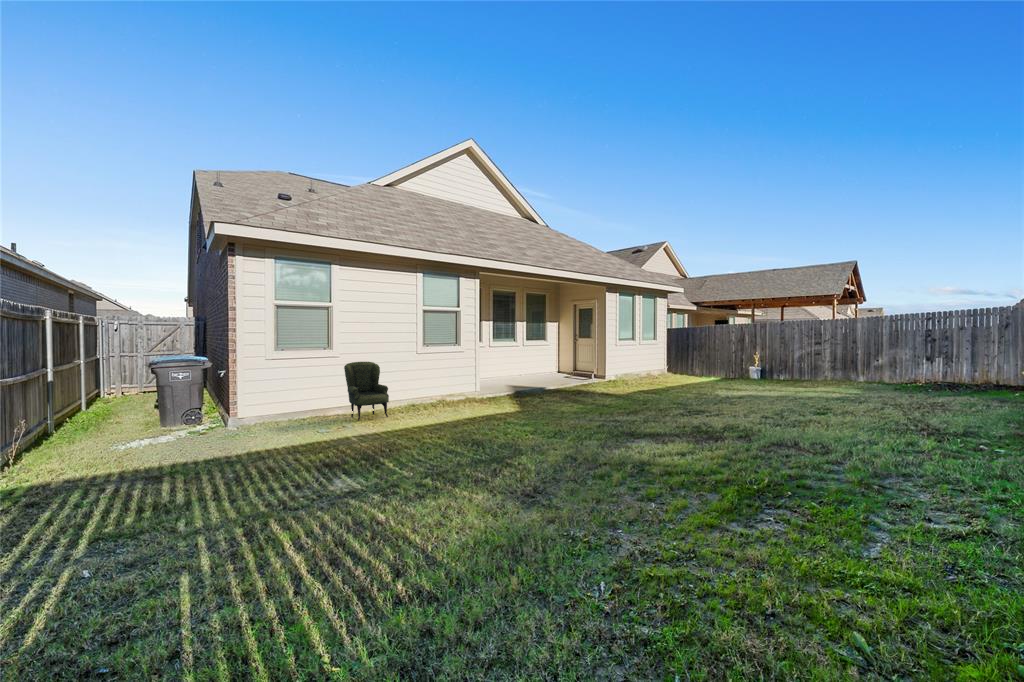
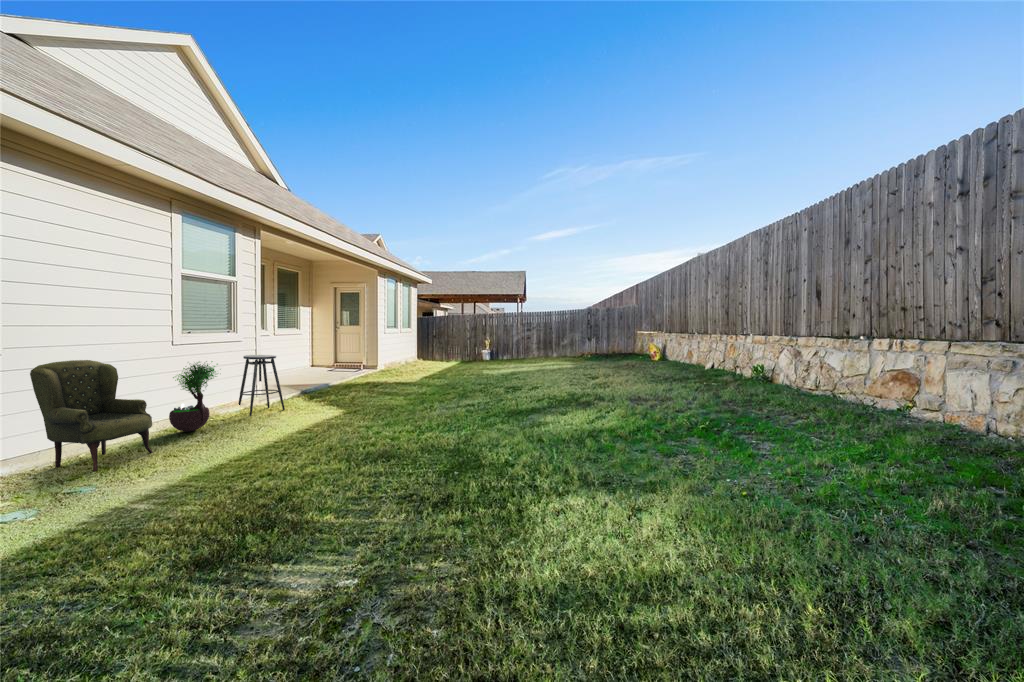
potted tree: none [410,362,436,409] -> present [169,362,218,432]
stool: none [459,362,484,405] -> present [238,355,285,416]

